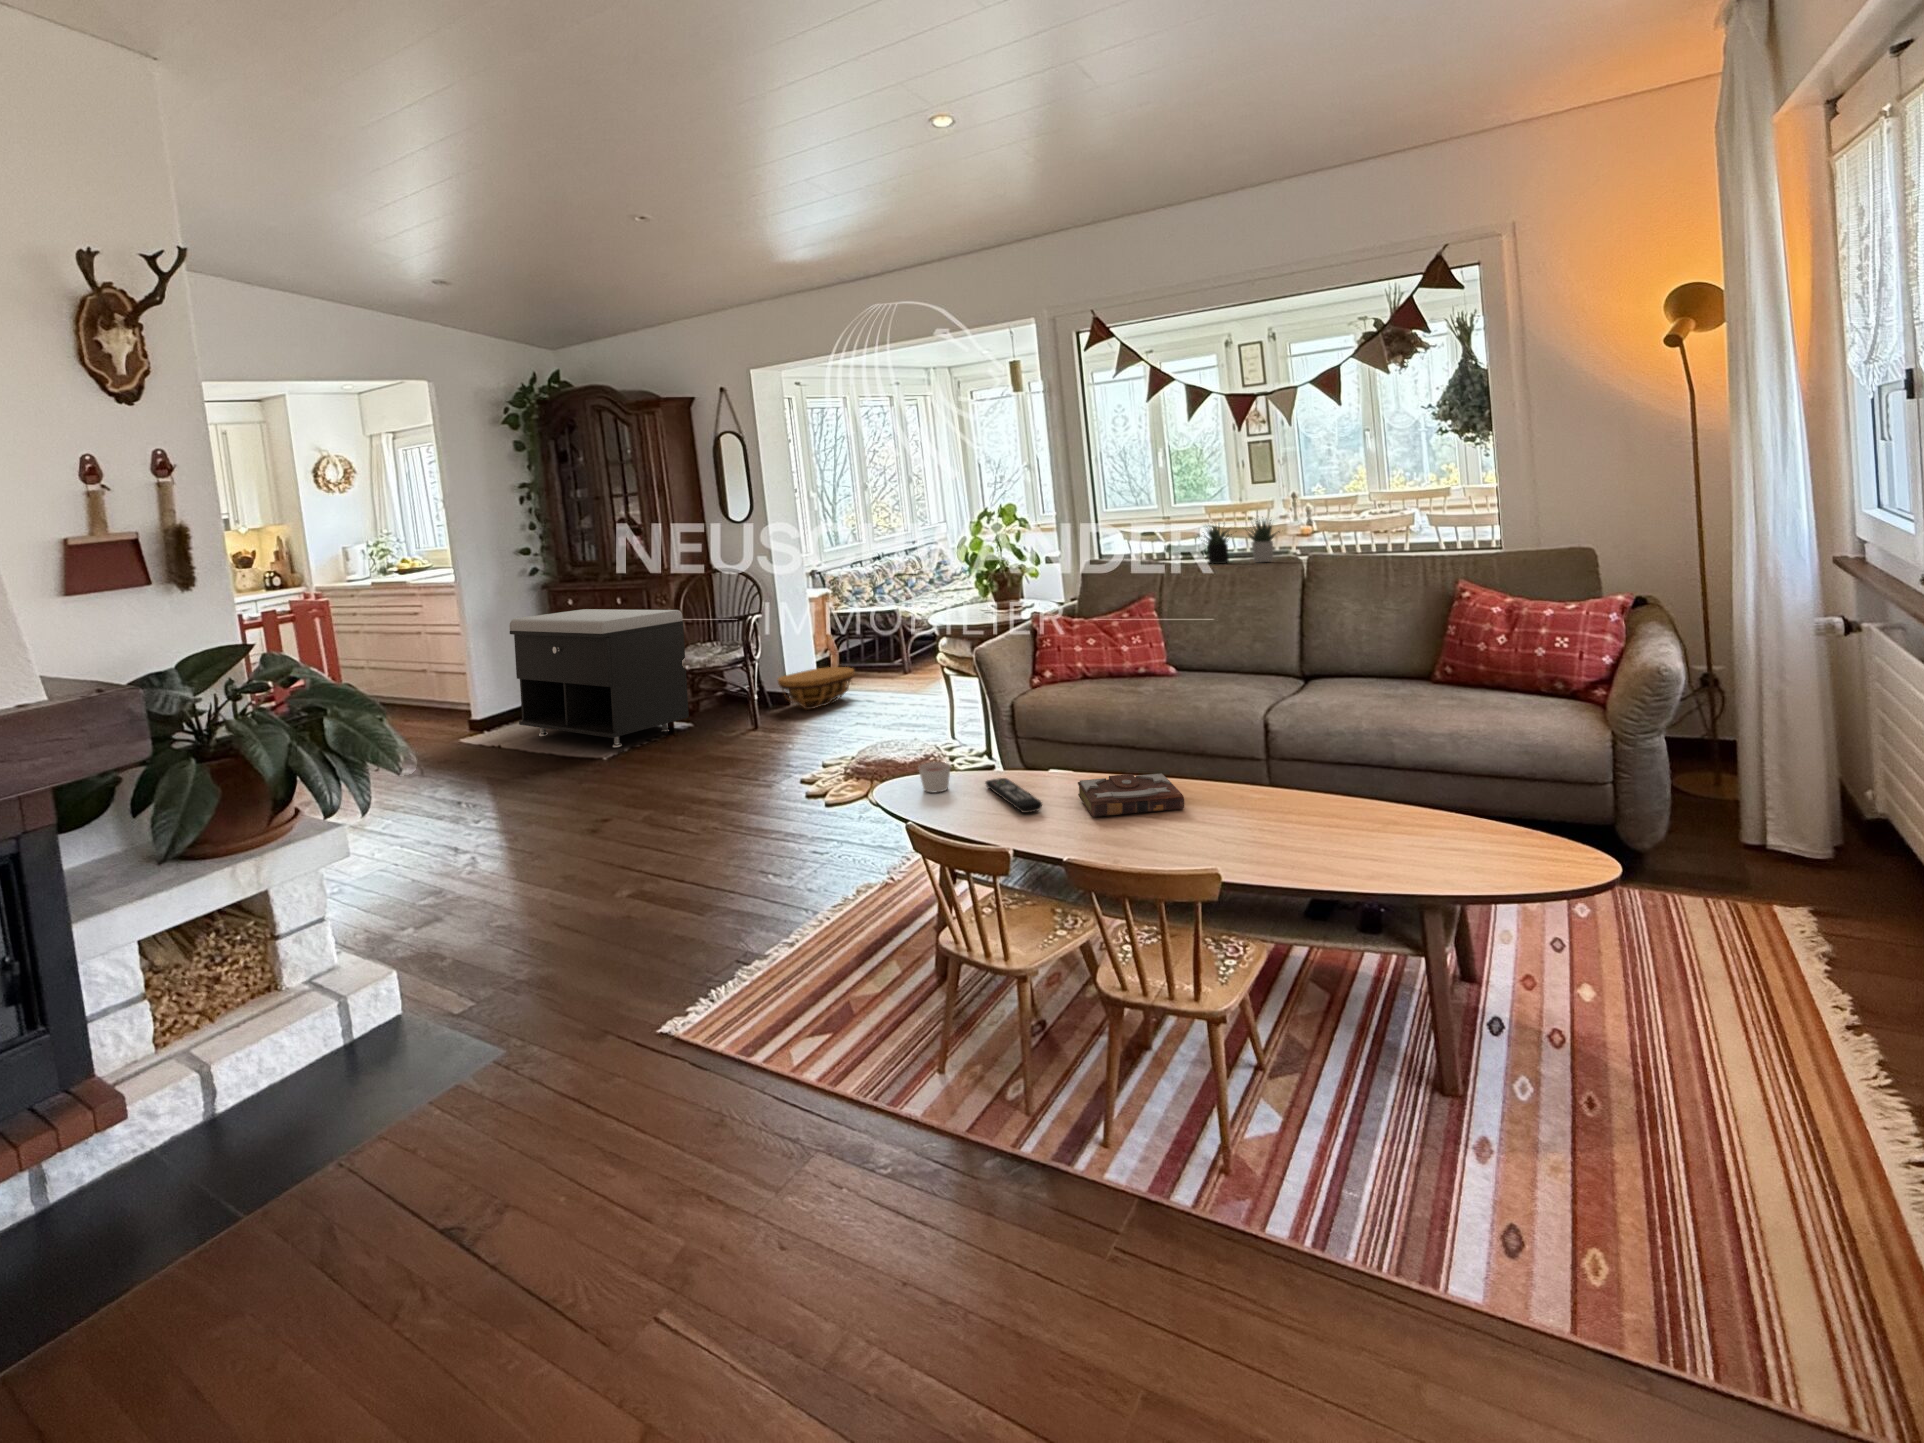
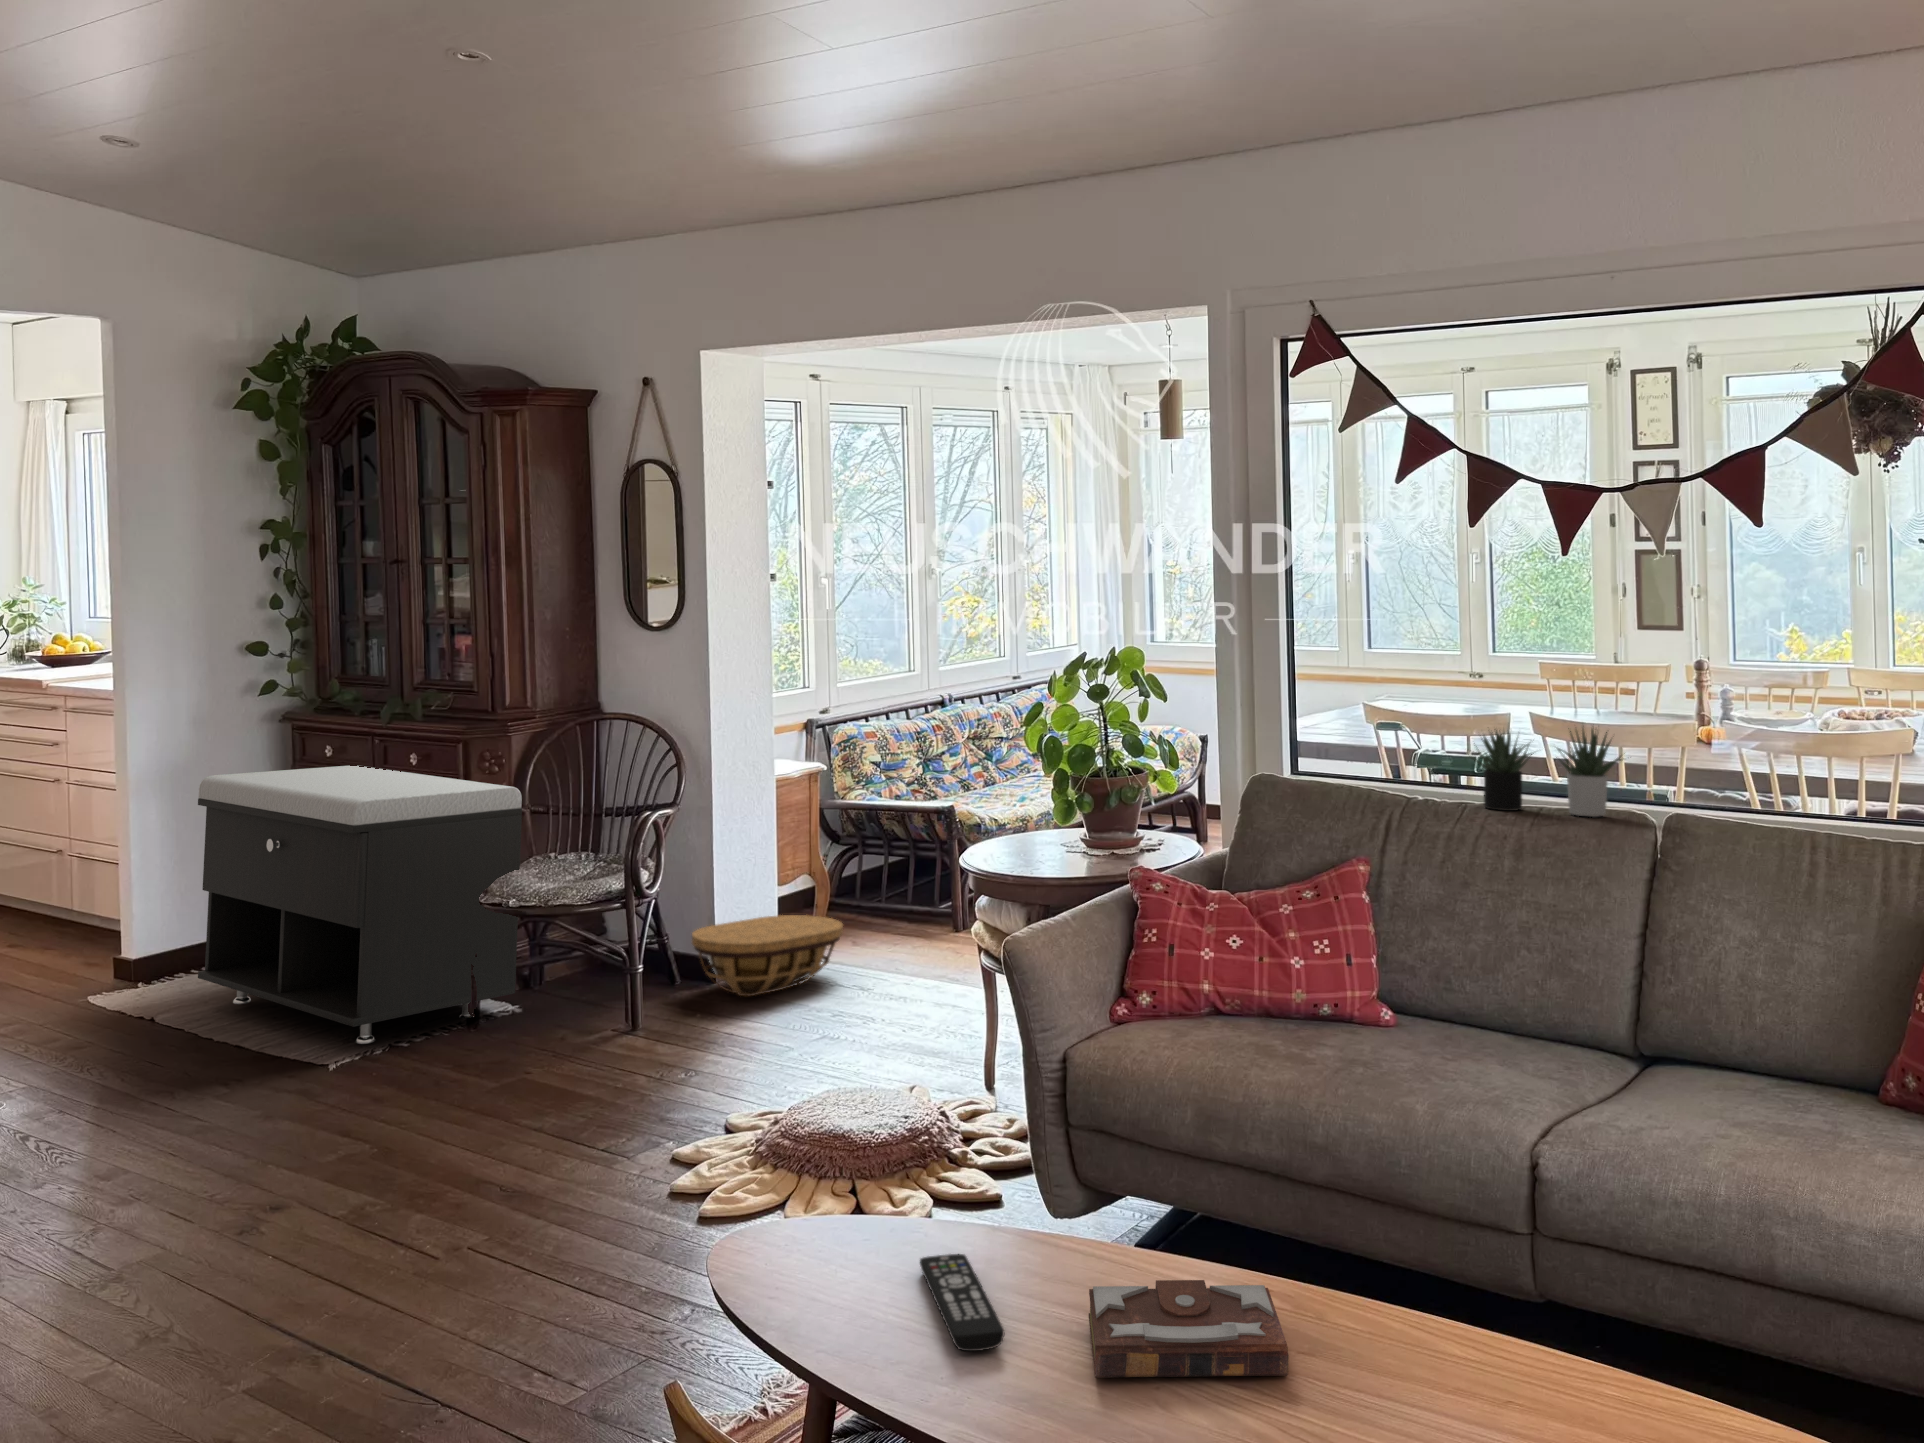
candle: present [919,762,951,792] -> none [789,1206,855,1274]

